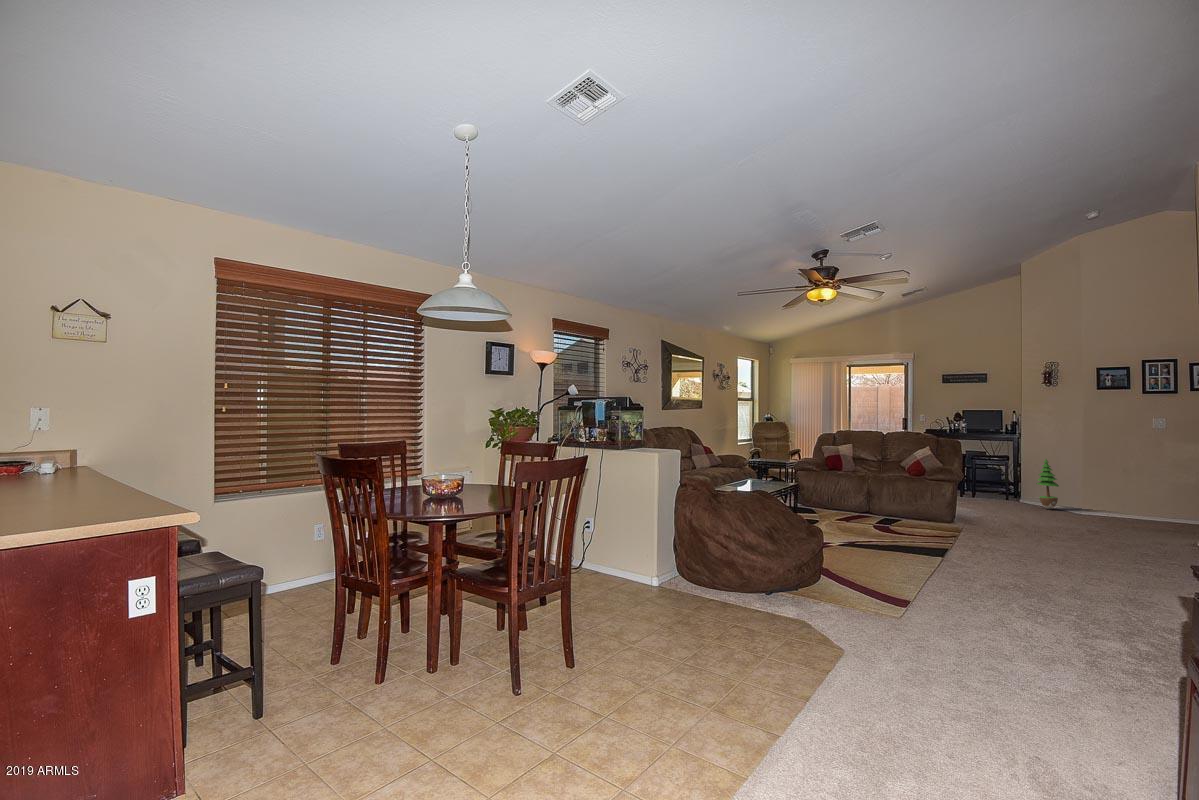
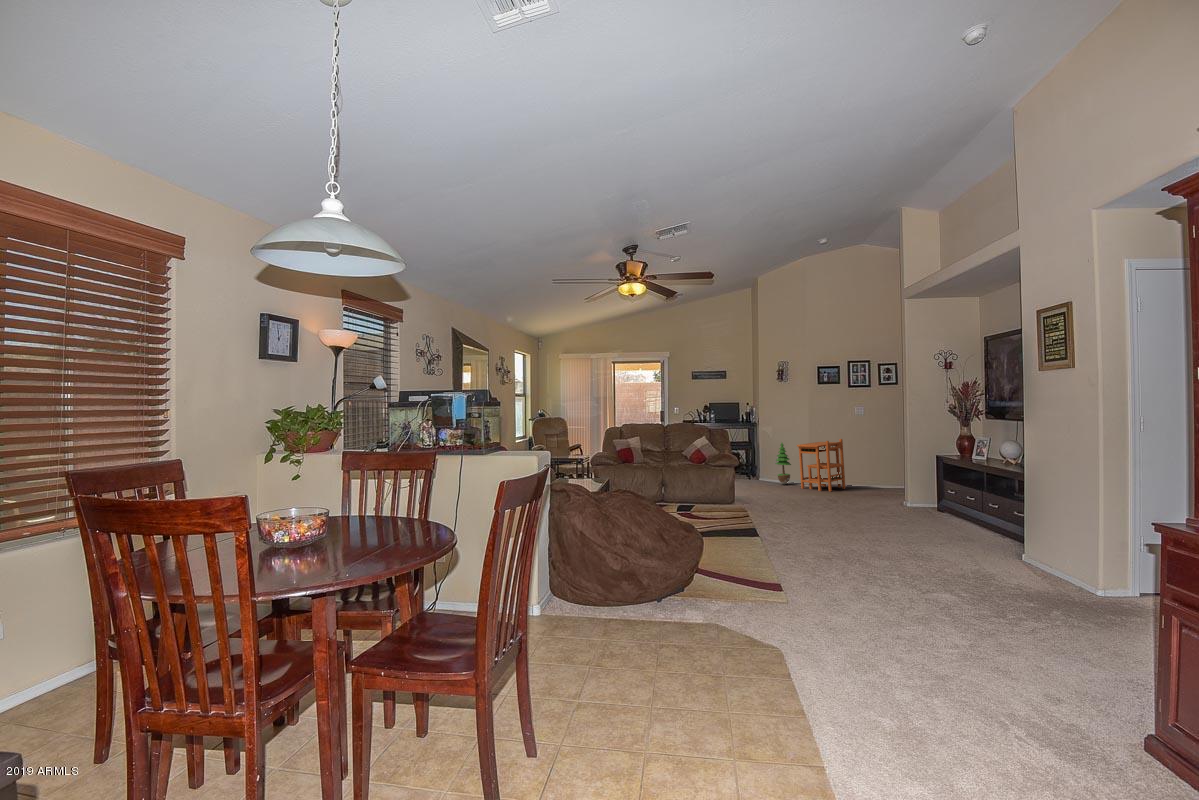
side table: none [1064,458,1139,523] -> present [797,439,845,492]

